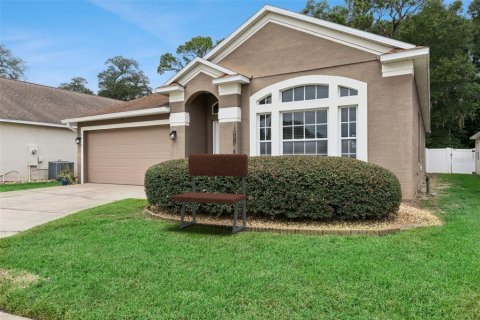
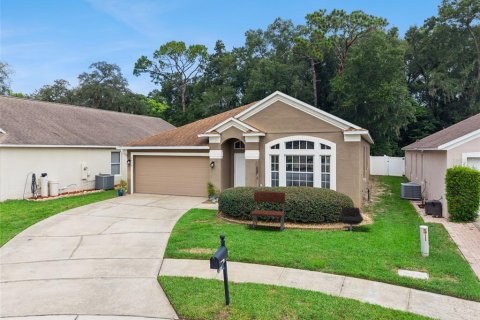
lounge chair: none [362,186,424,242] -> present [339,207,363,231]

